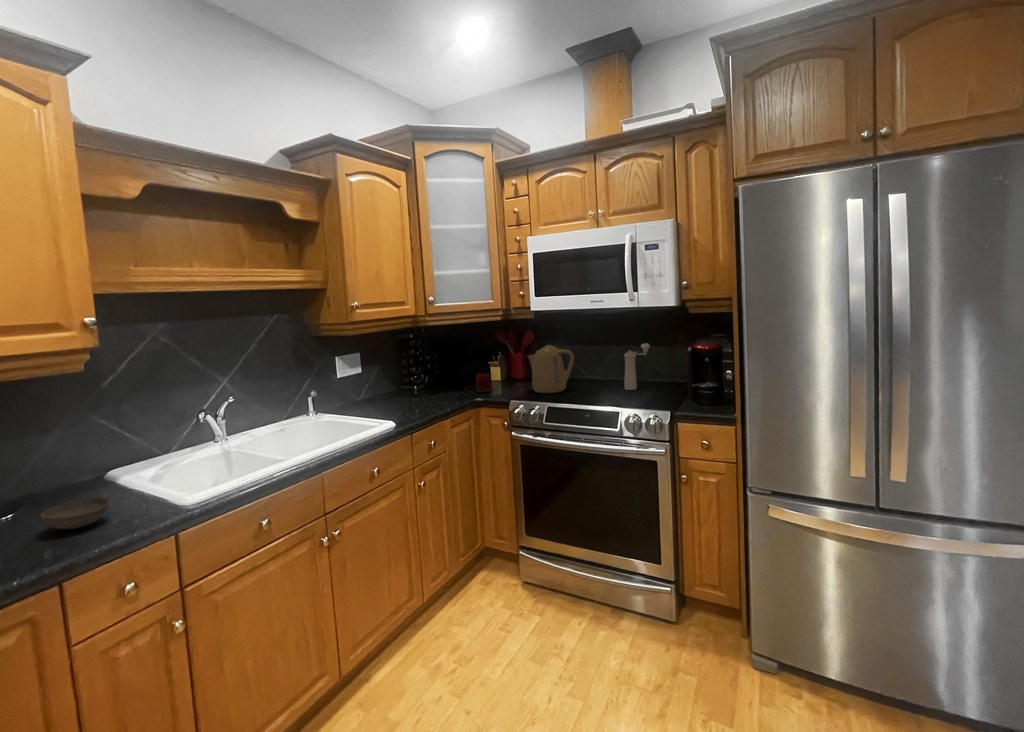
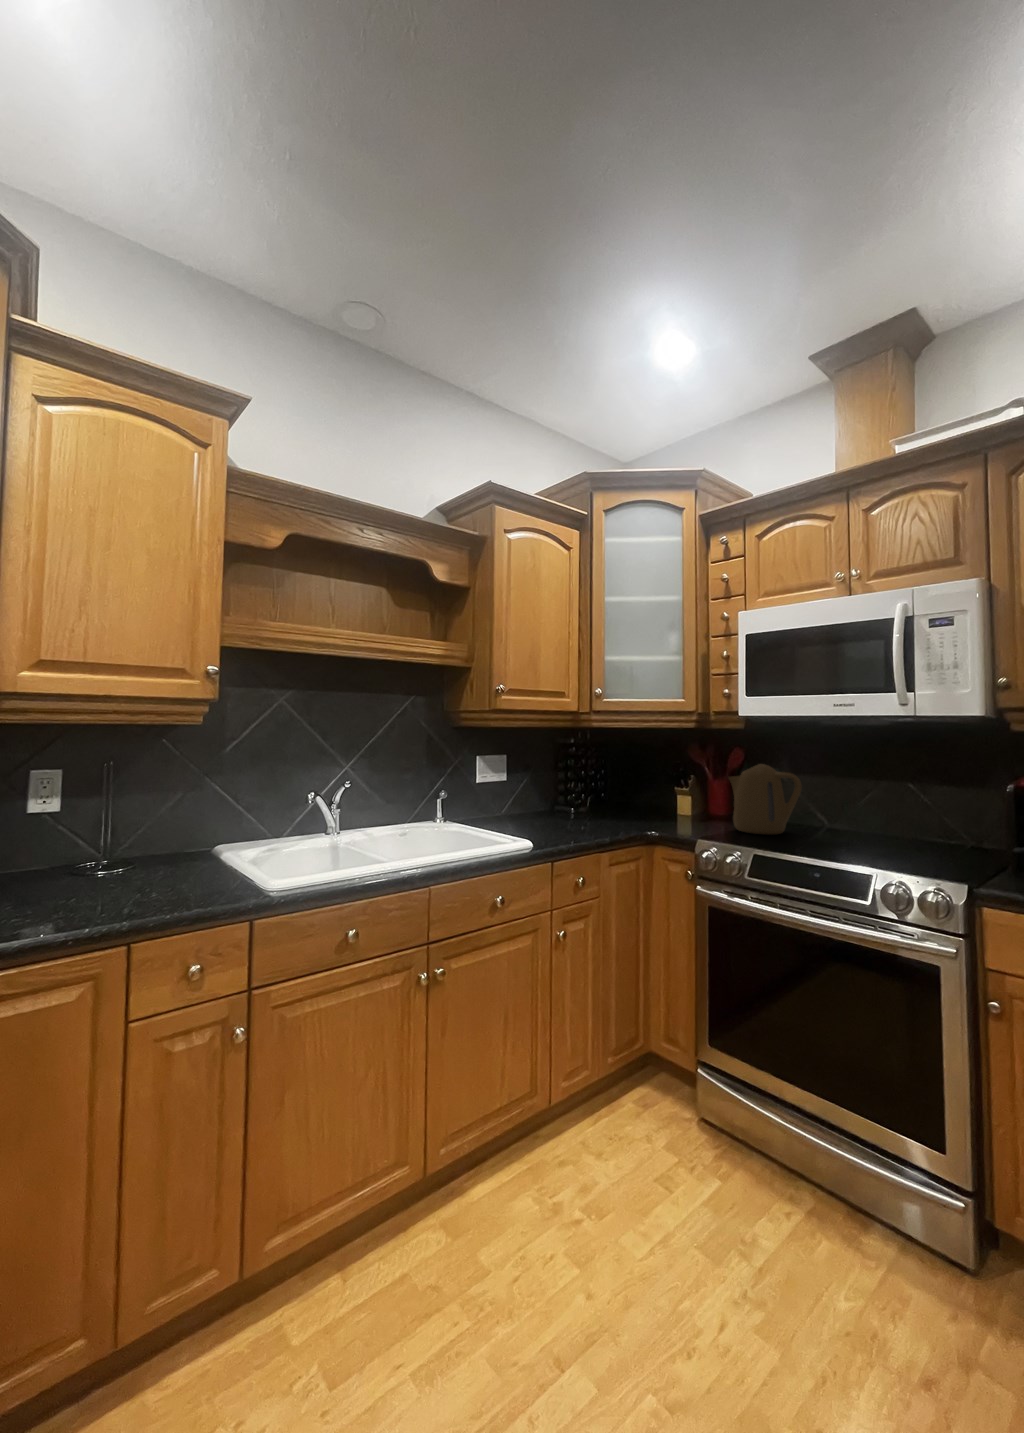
pepper mill: present [624,344,650,390] -> none [885,775,934,846]
toaster: present [458,373,491,397] -> none [622,795,673,824]
bowl: present [41,497,110,529] -> none [110,874,181,905]

